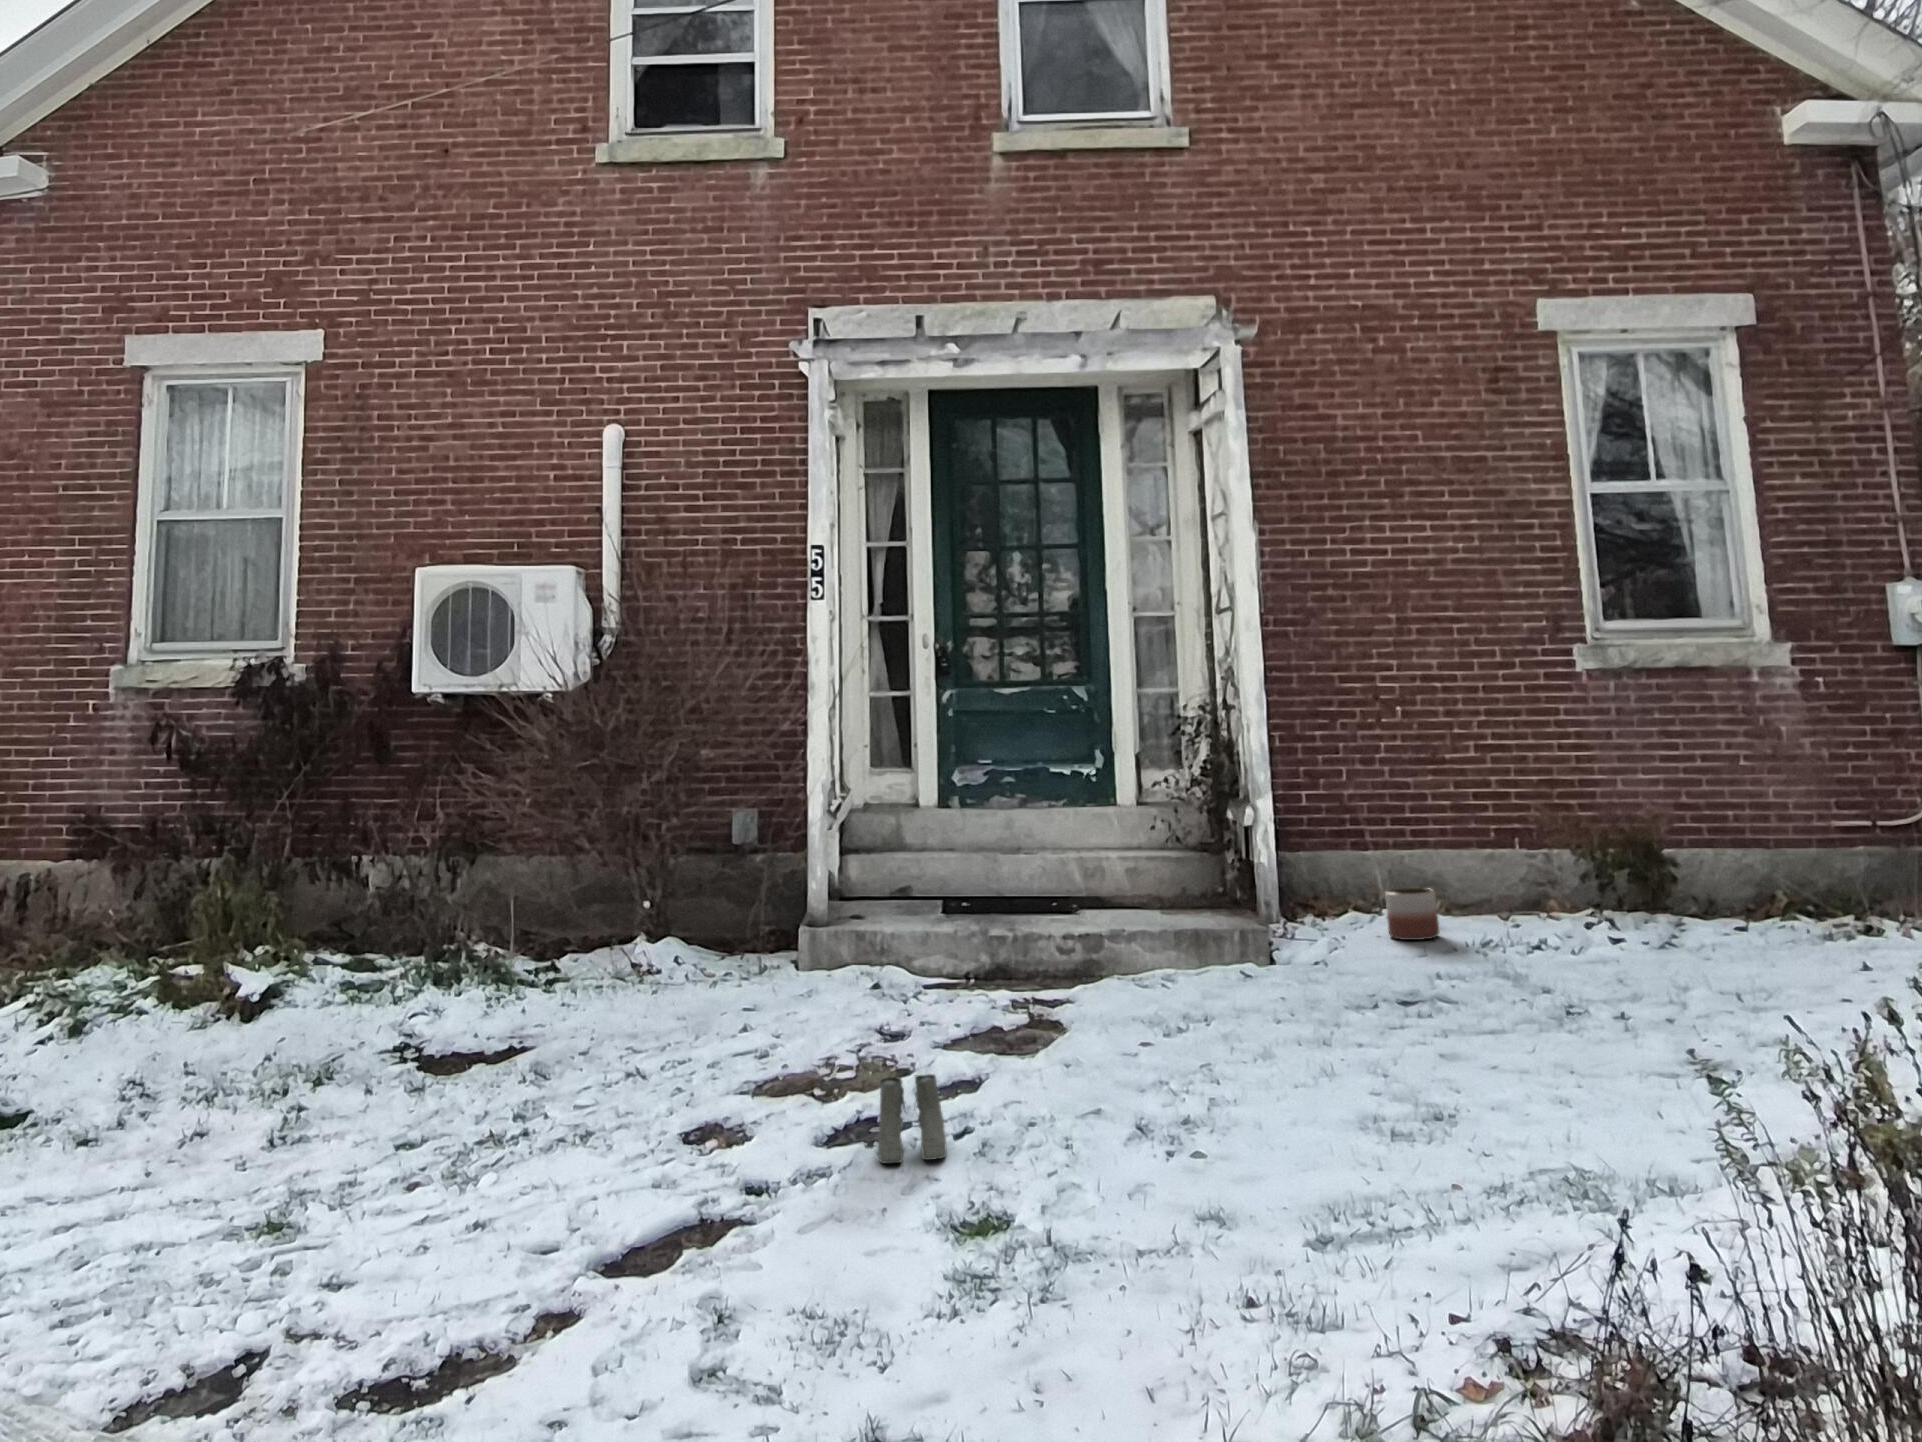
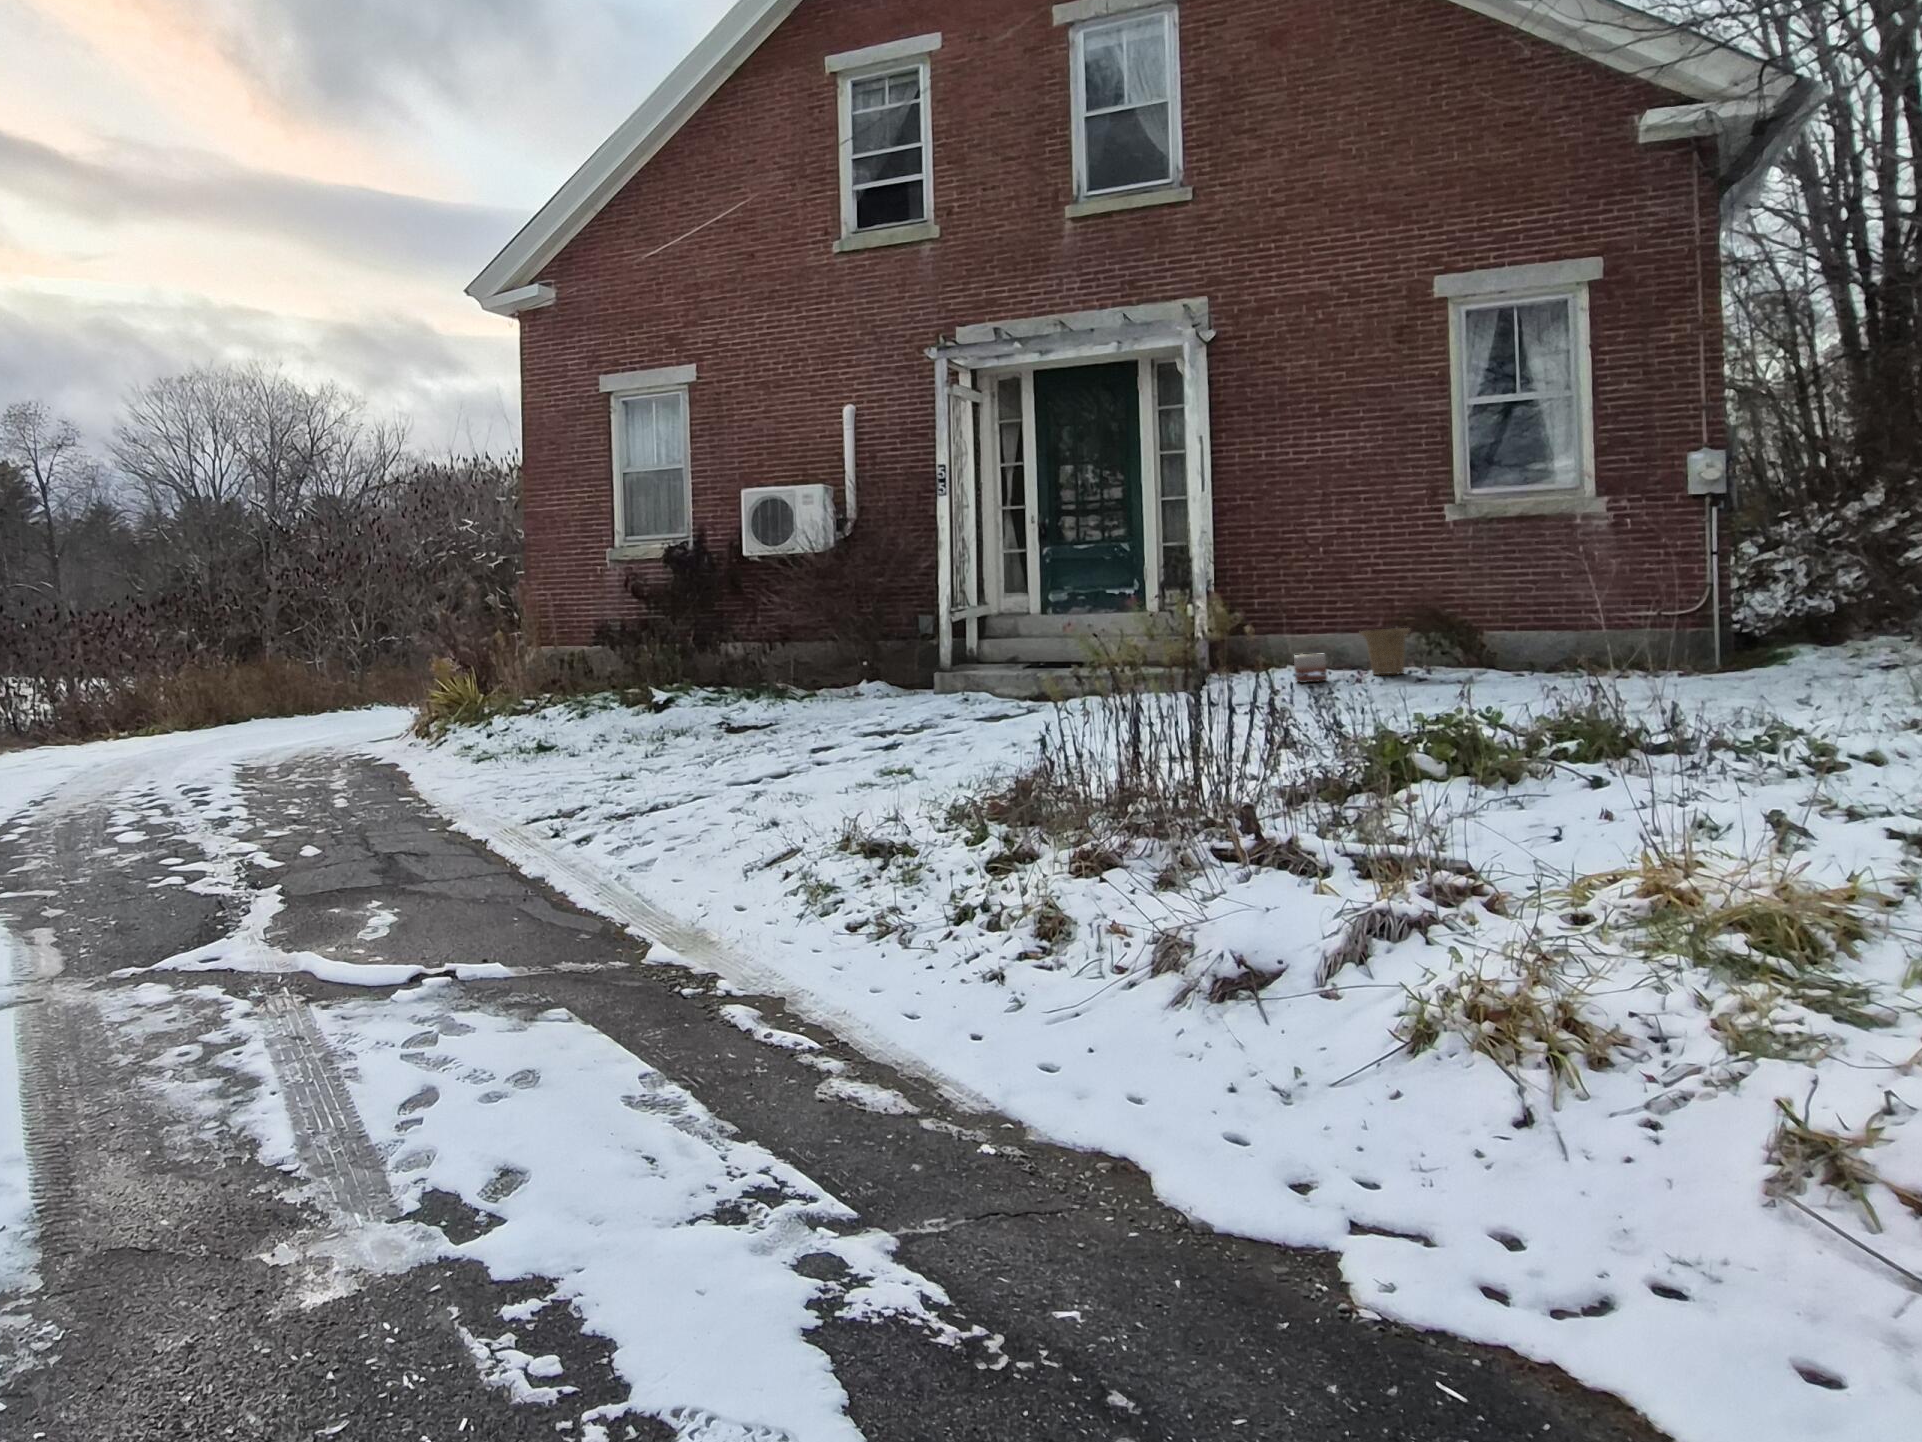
basket: none [1468,843,1547,924] -> present [1360,628,1410,675]
boots: present [878,1074,947,1163] -> none [894,717,931,755]

